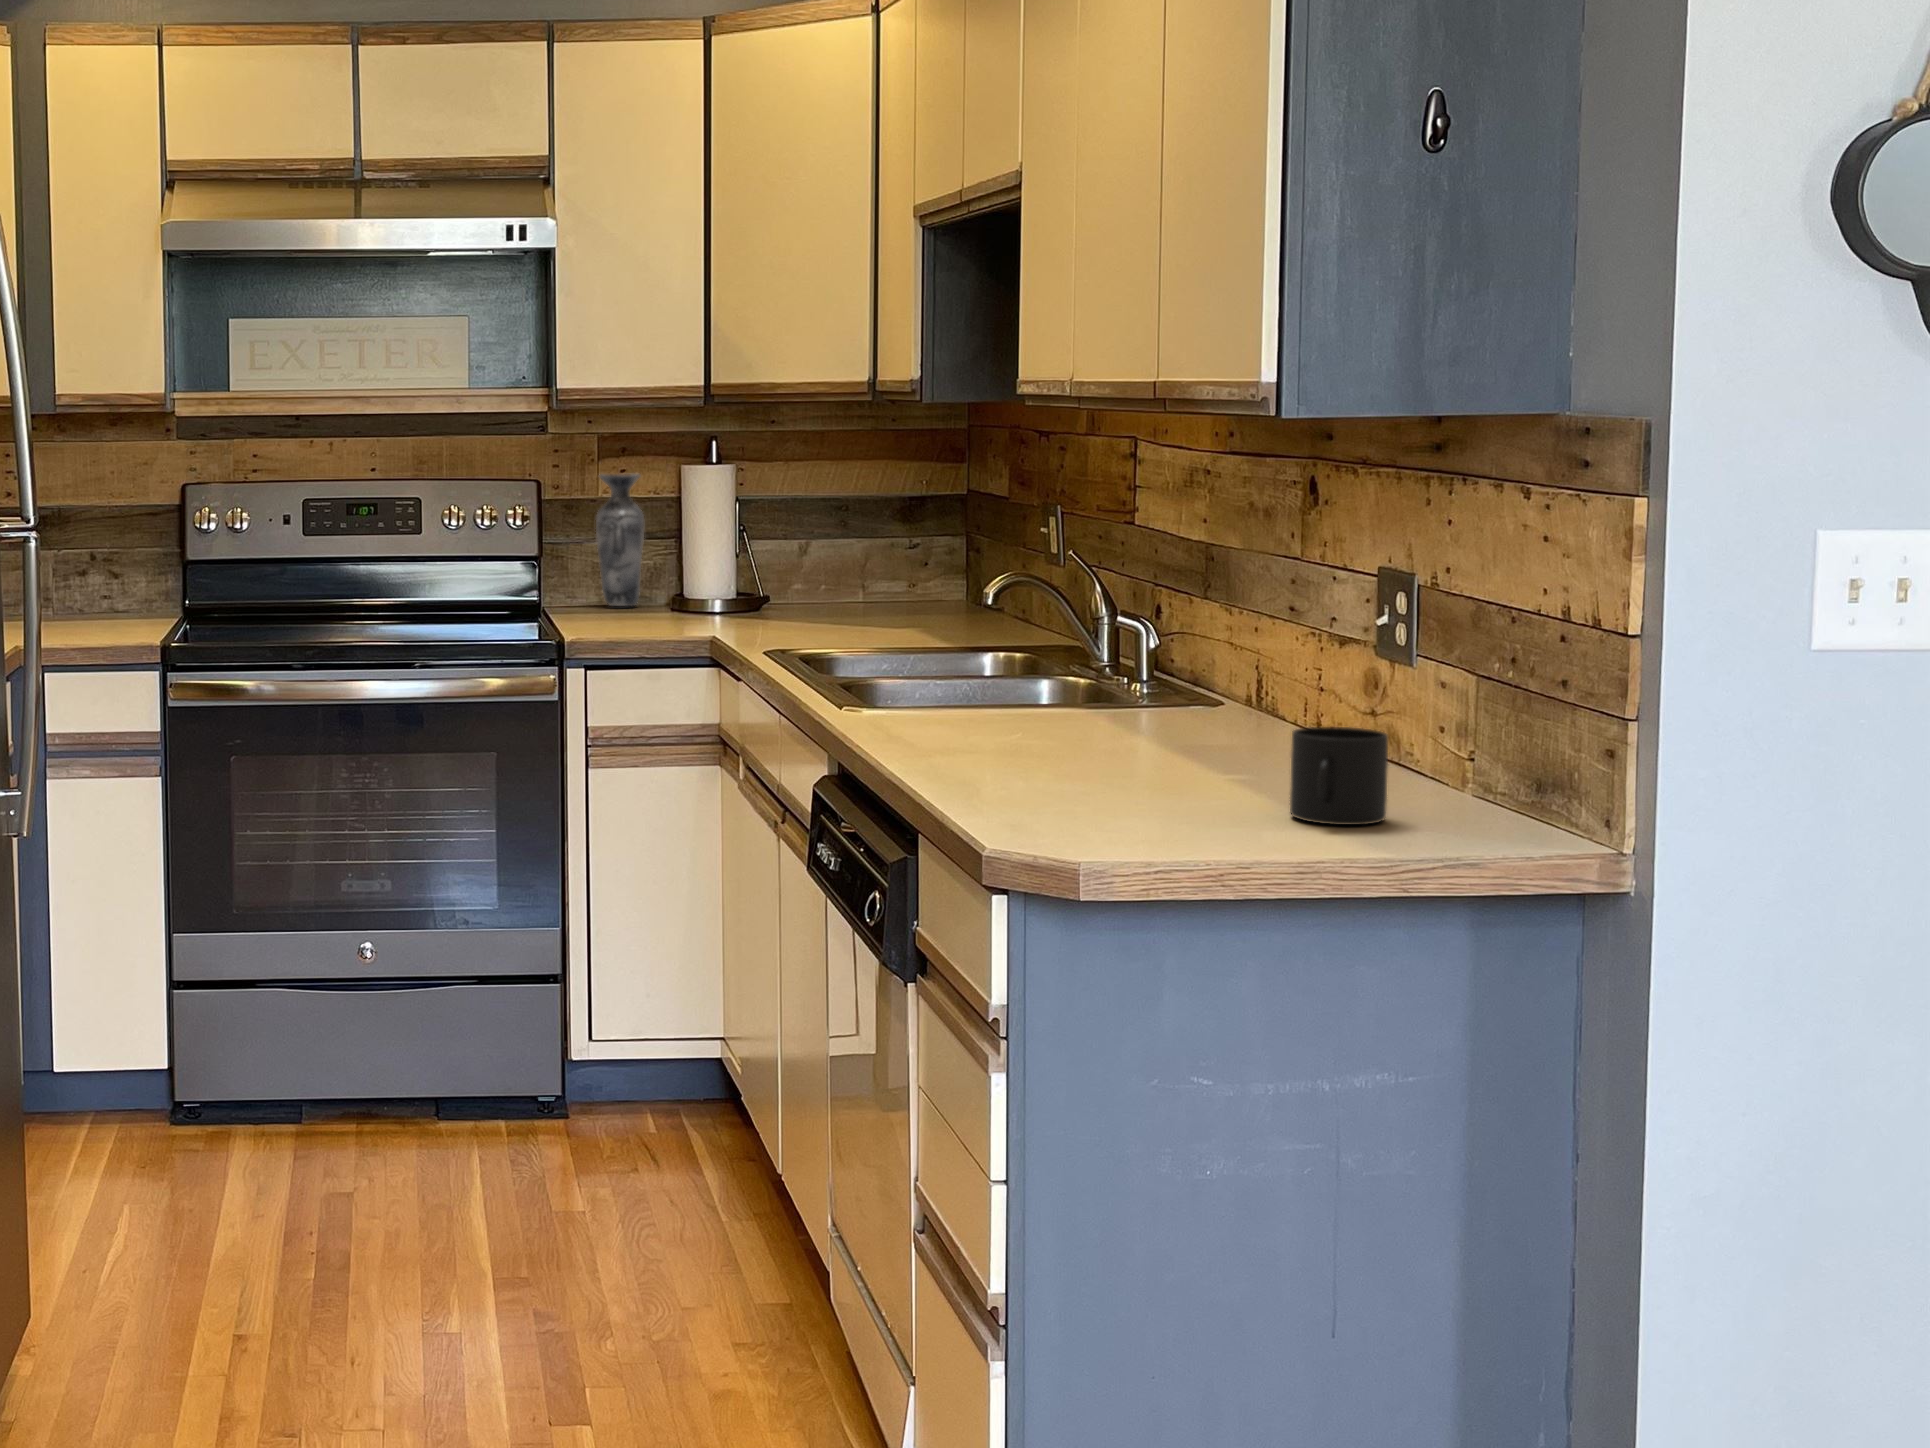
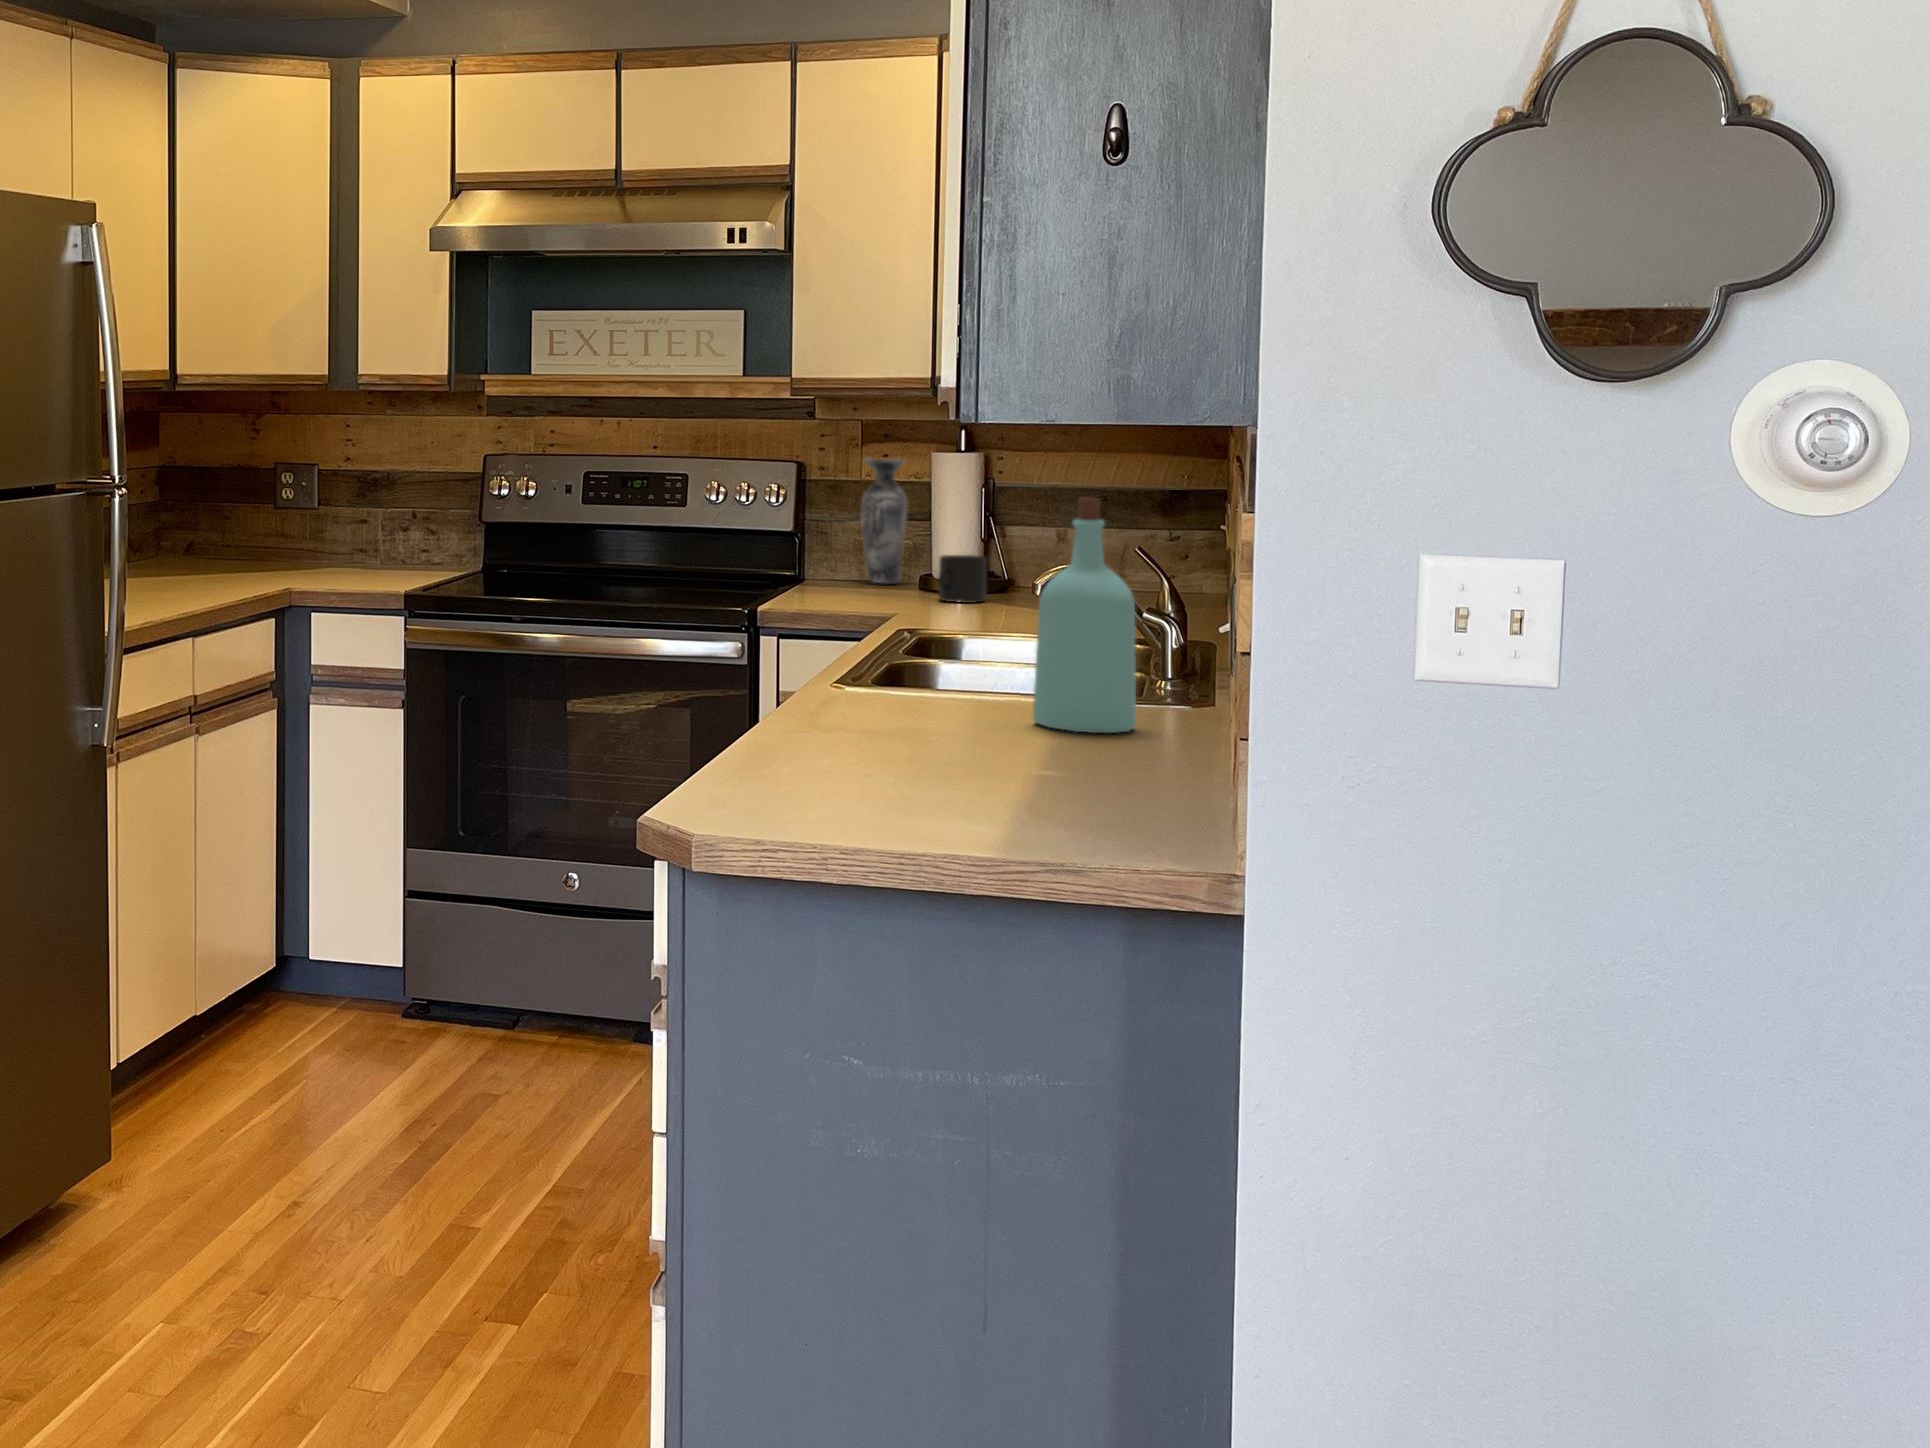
bottle: none [1081,502,1188,735] -> present [1033,498,1136,733]
mug: present [1290,727,1388,825] -> present [938,555,987,603]

